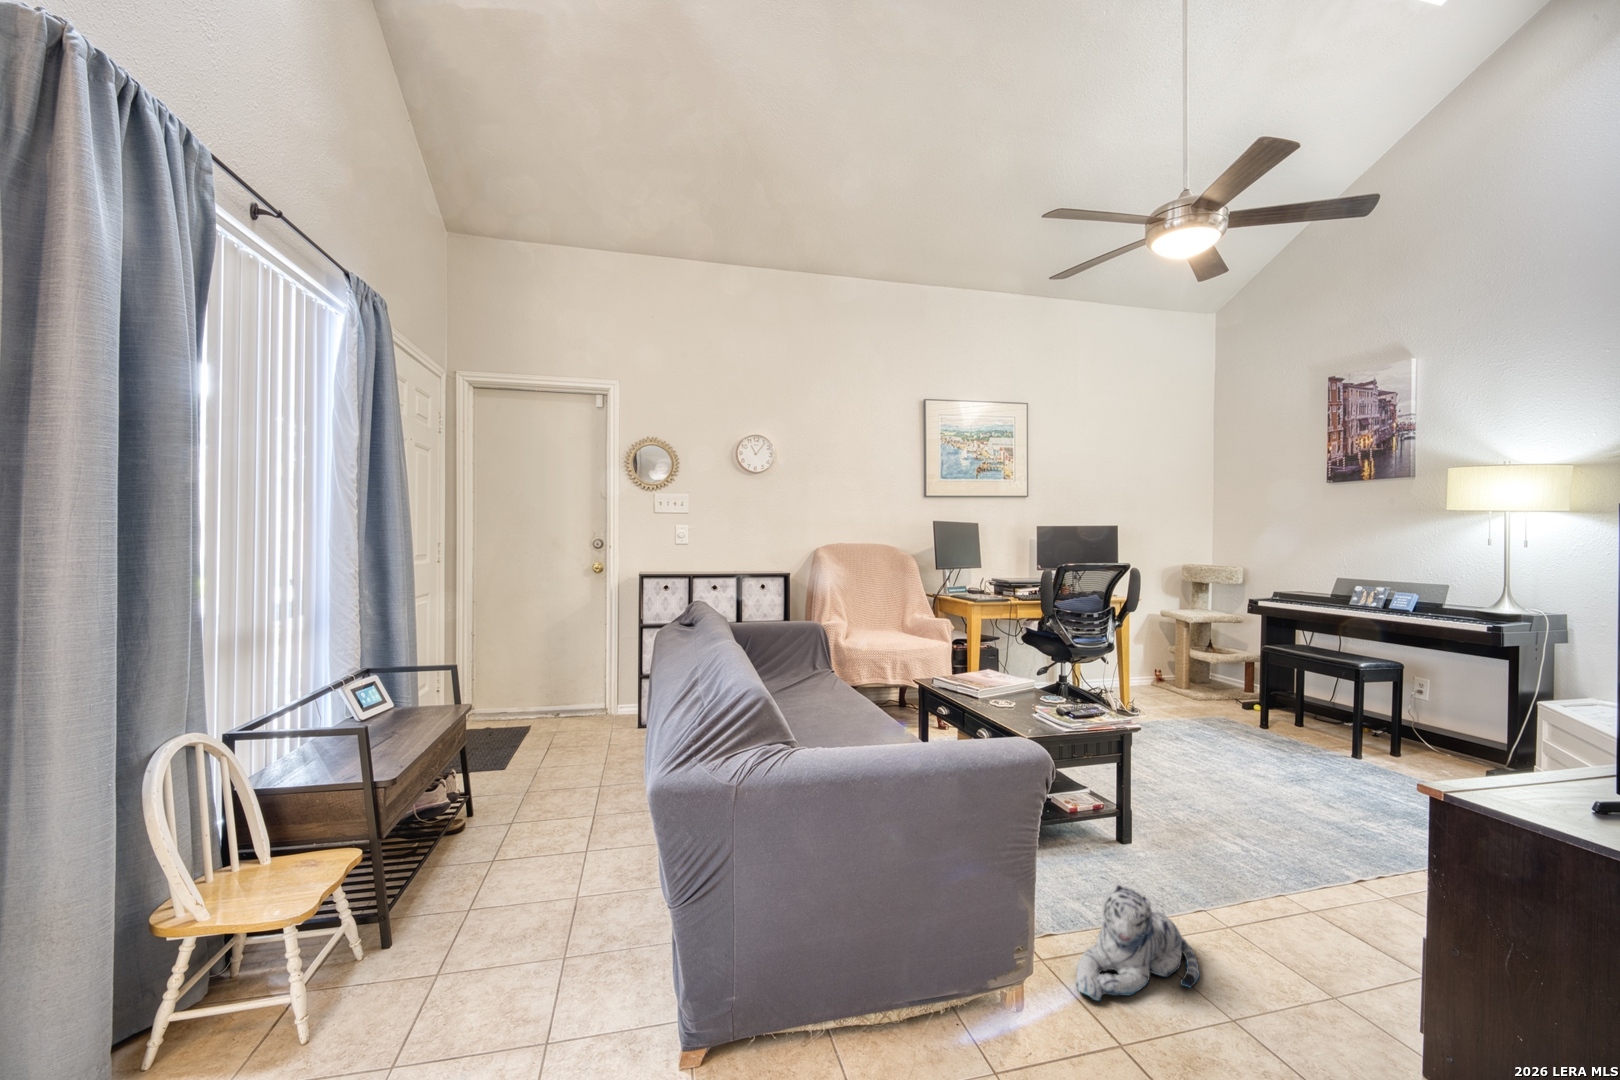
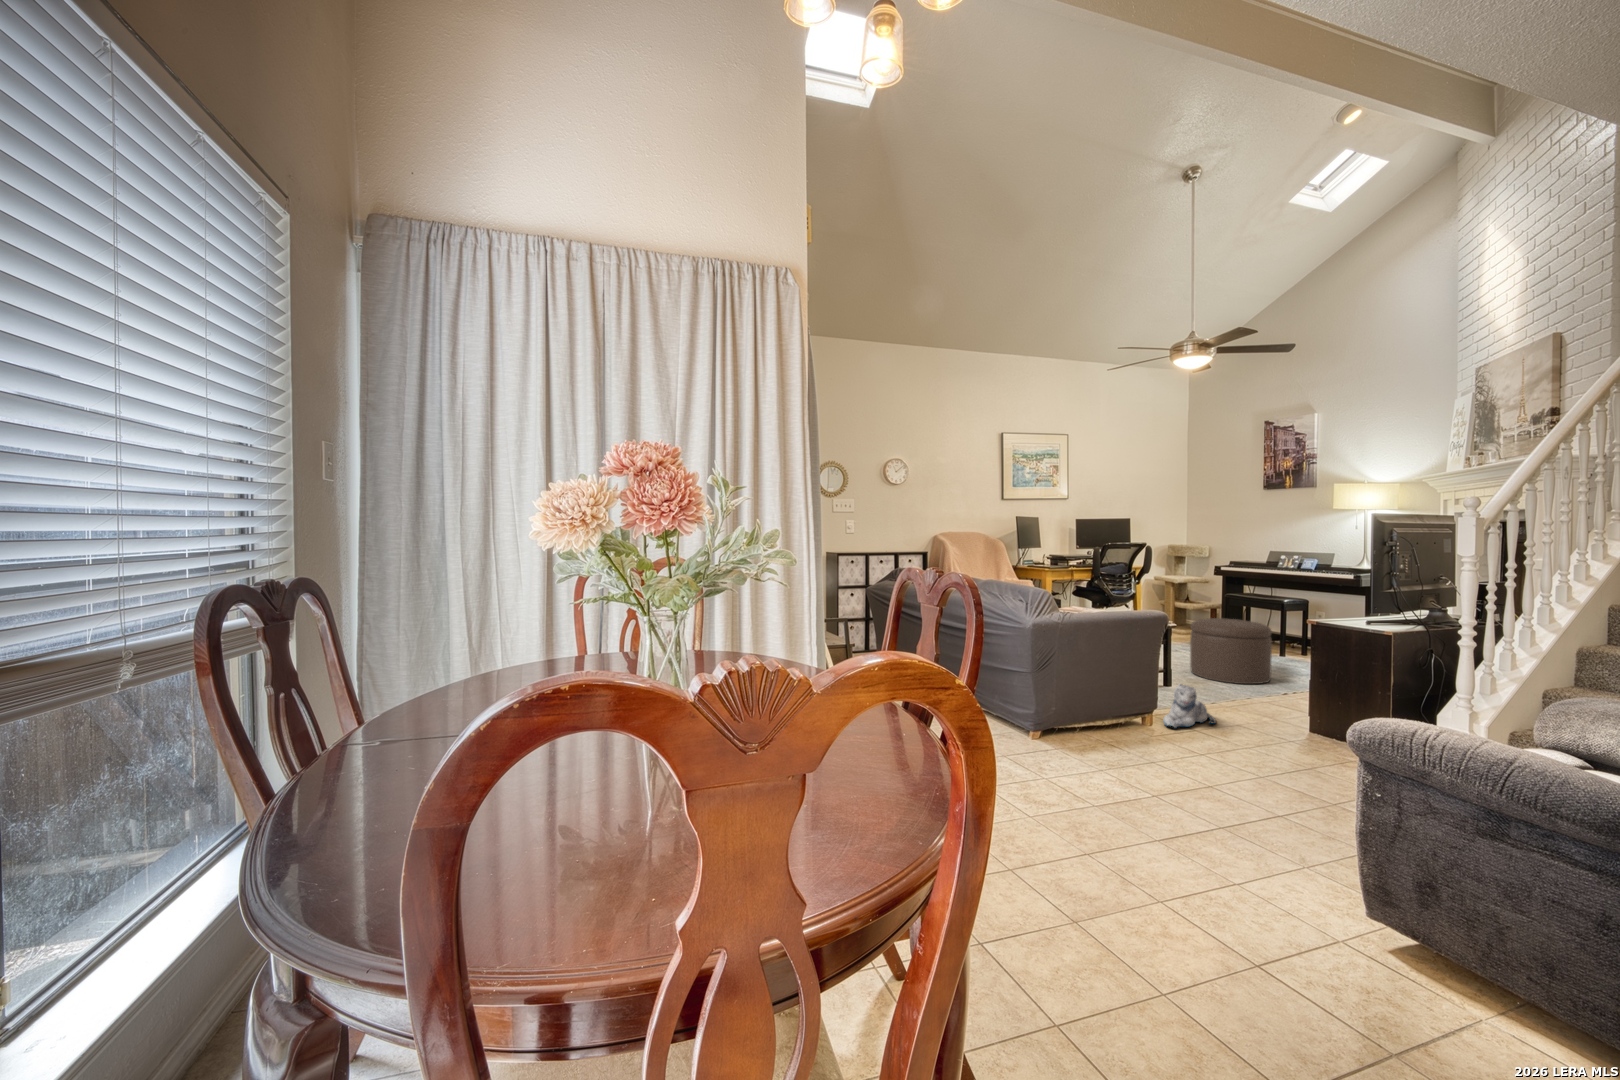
ottoman: none [1187,699,1336,835] -> present [1190,618,1272,684]

